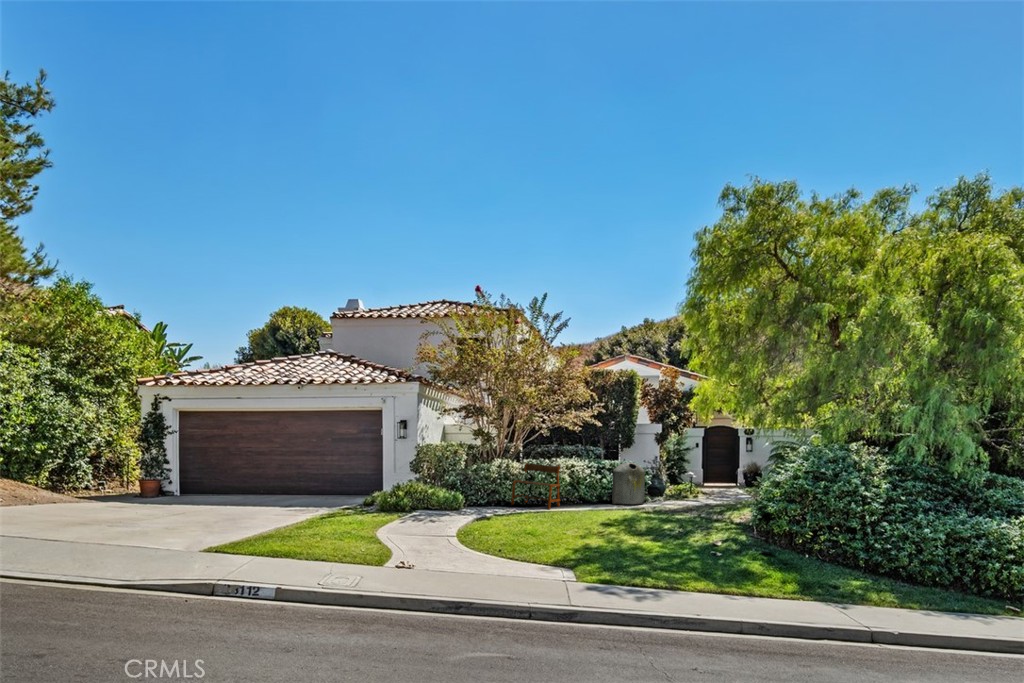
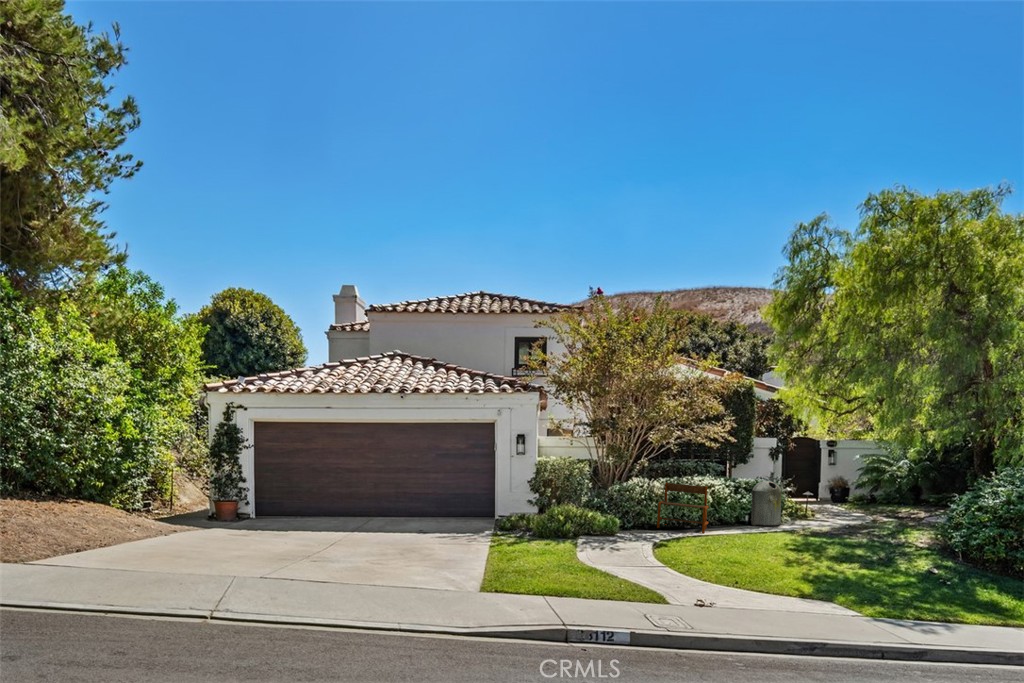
potted plant: present [757,506,775,554] -> none [968,532,994,581]

